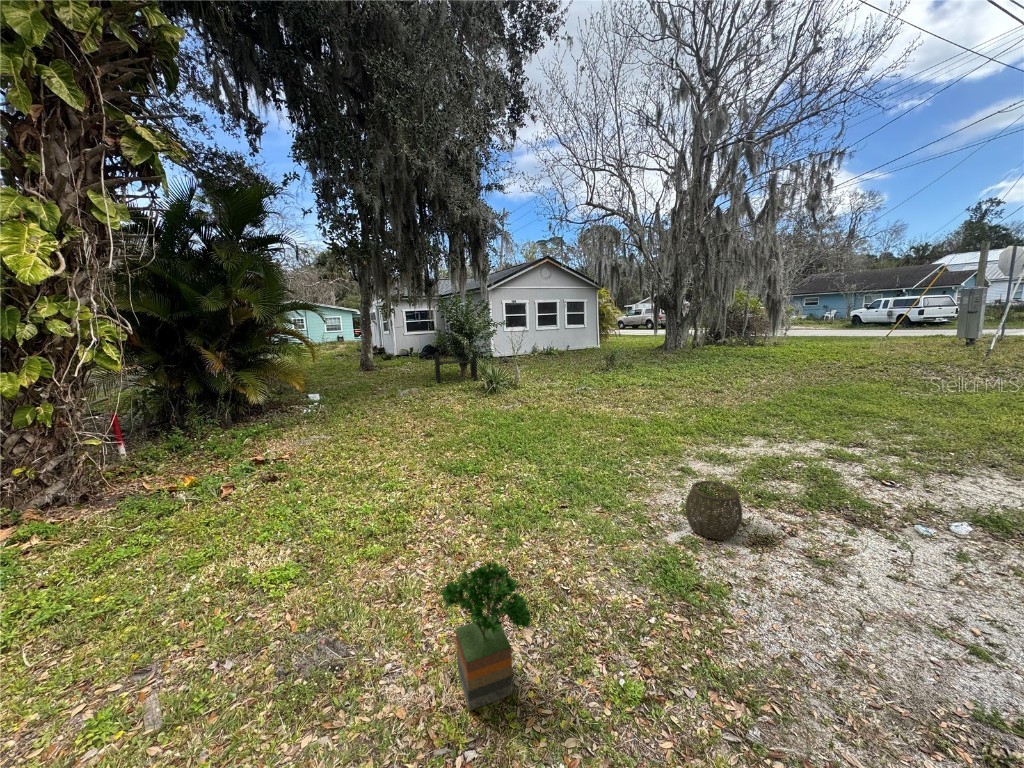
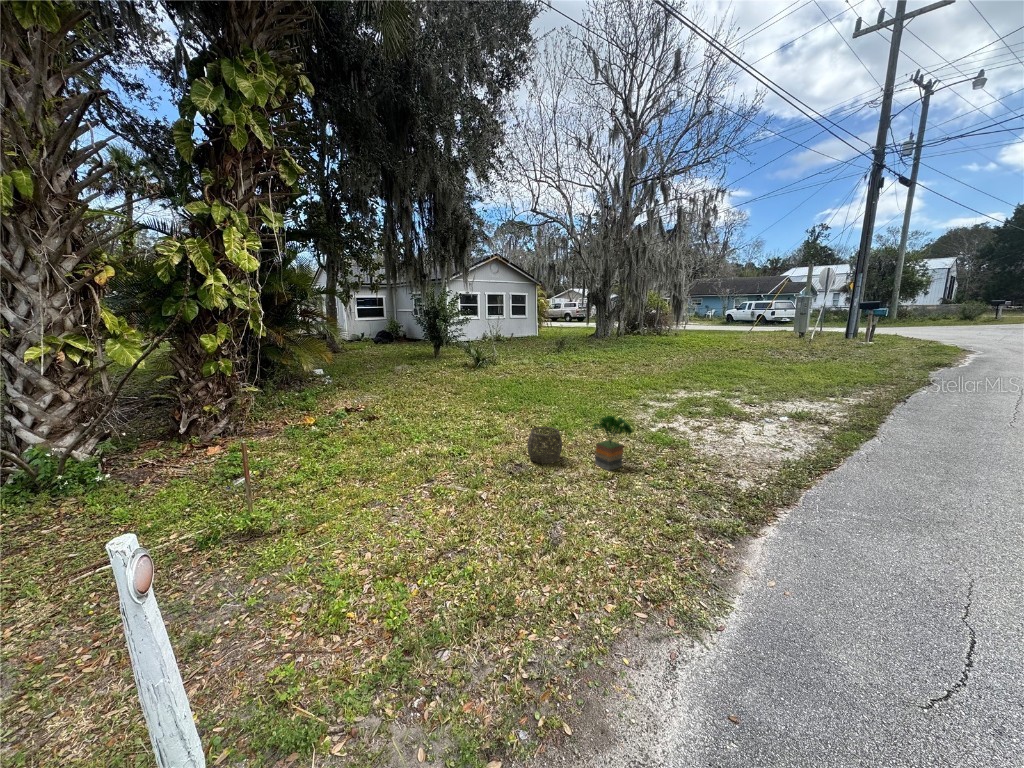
bench: present [435,352,478,383] -> none [419,335,458,362]
woven basket: present [685,481,743,540] -> present [527,427,562,464]

